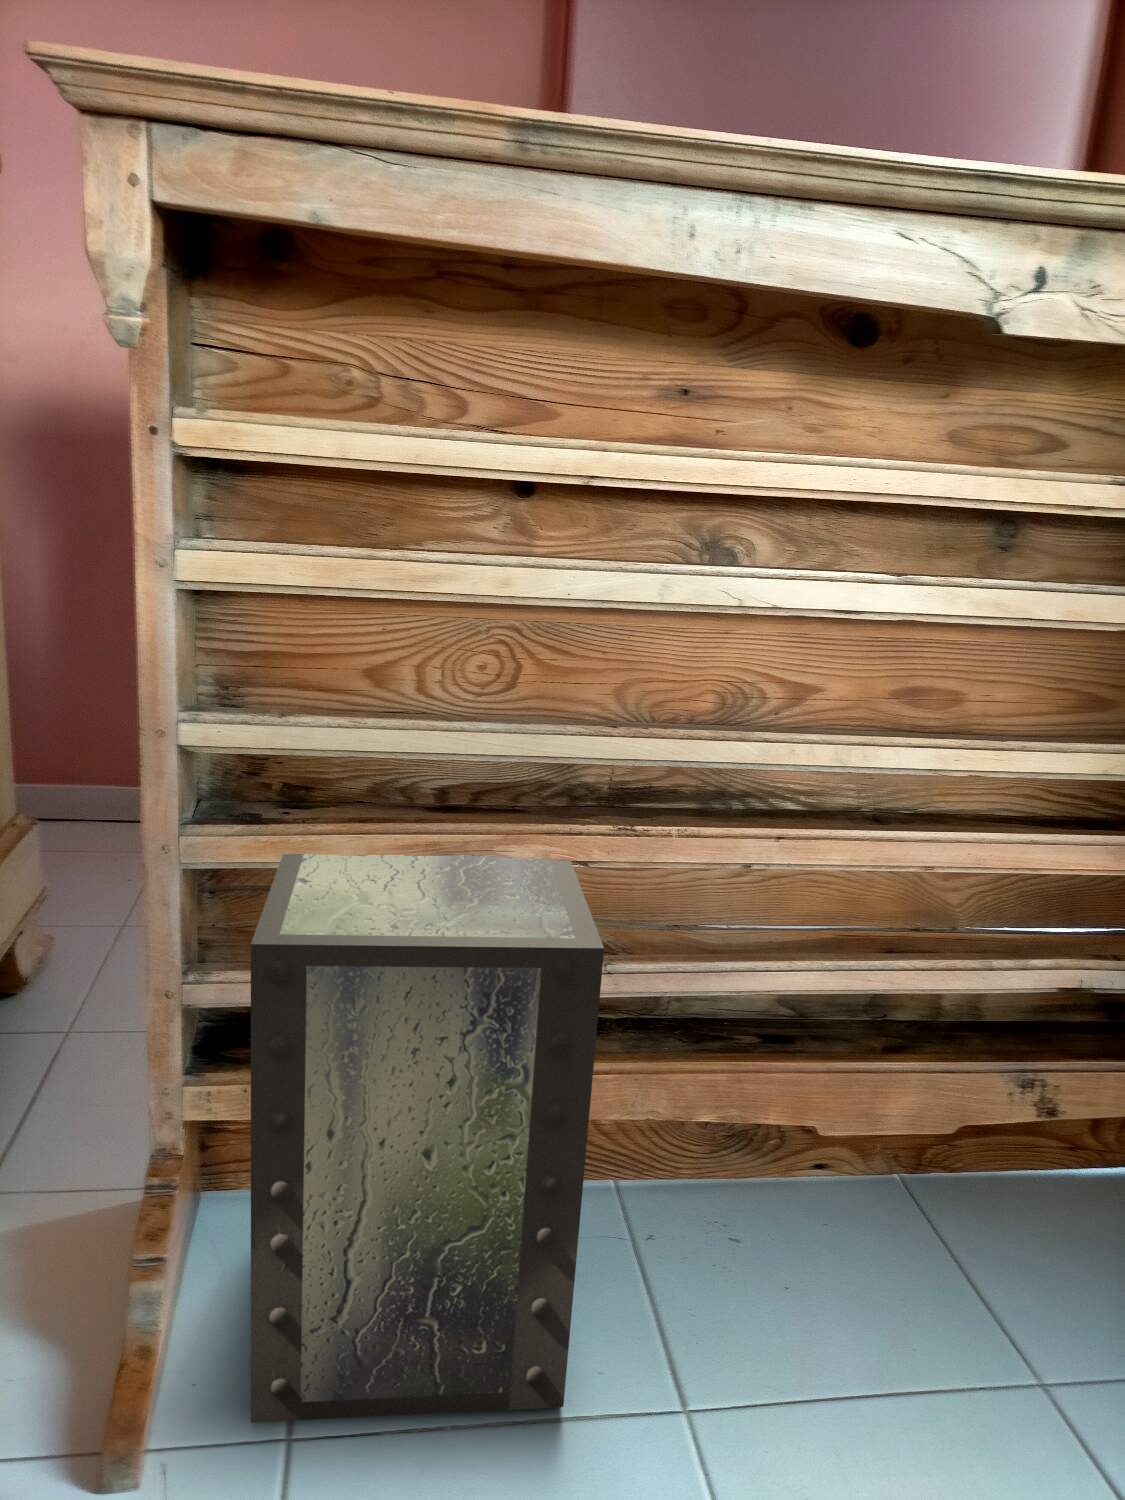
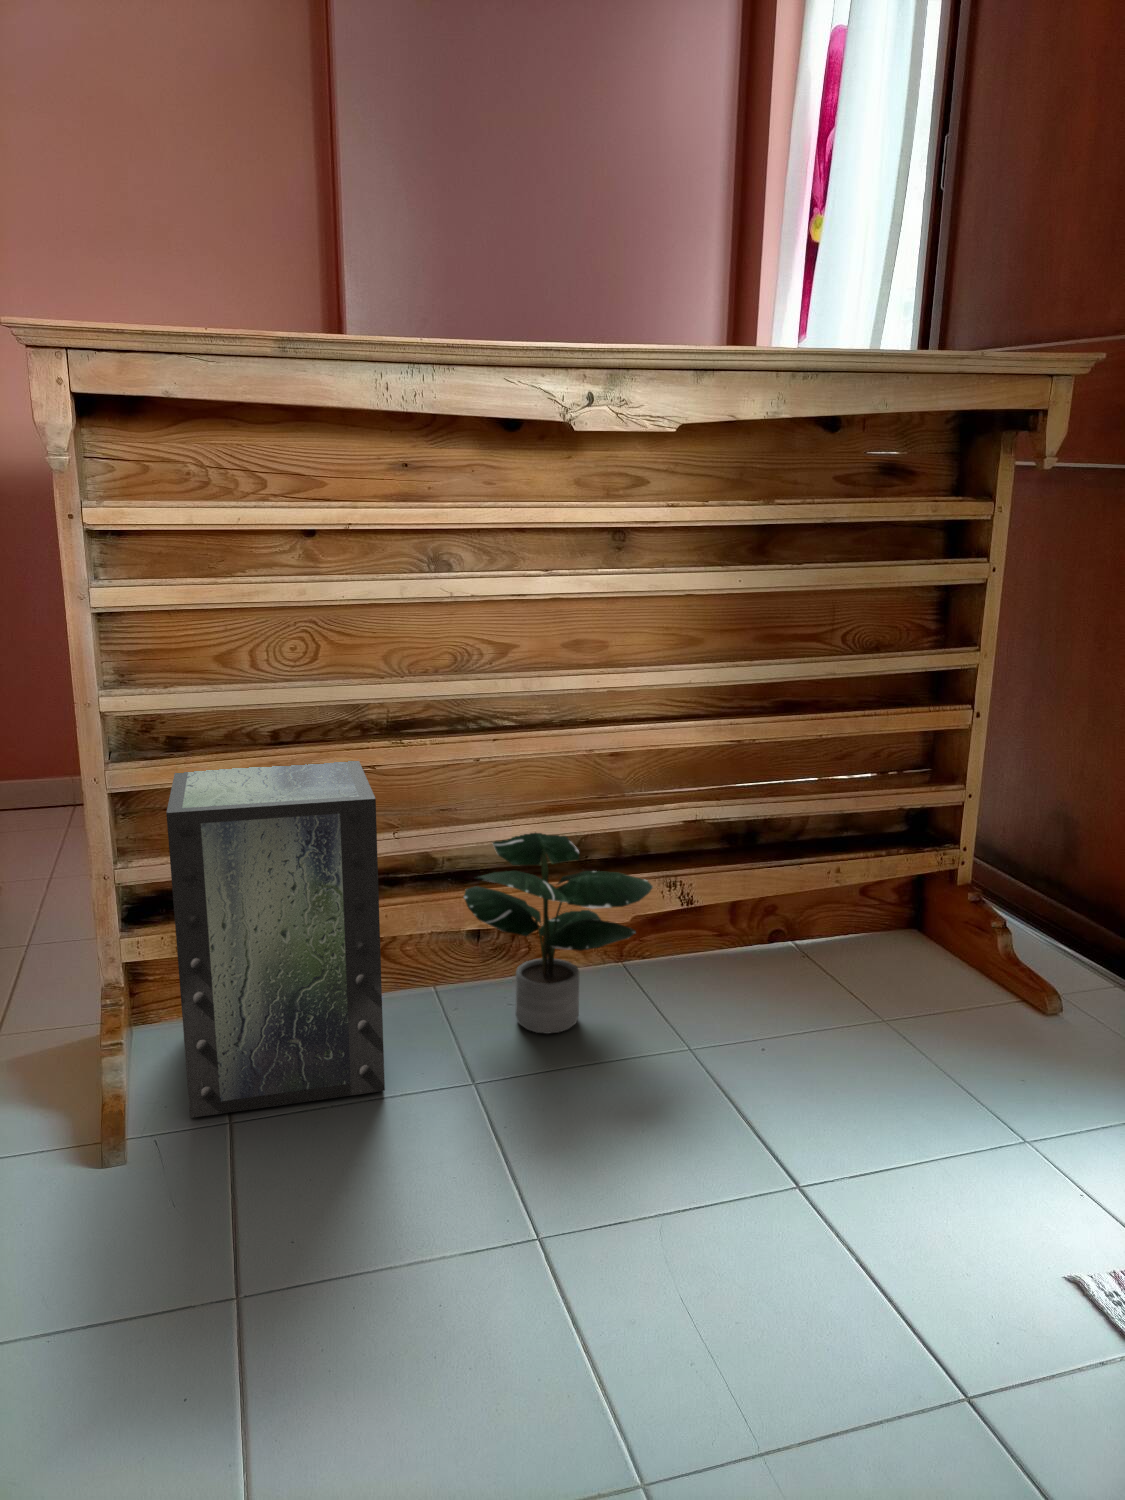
potted plant: none [704,954,1017,1308] -> present [464,832,653,1034]

